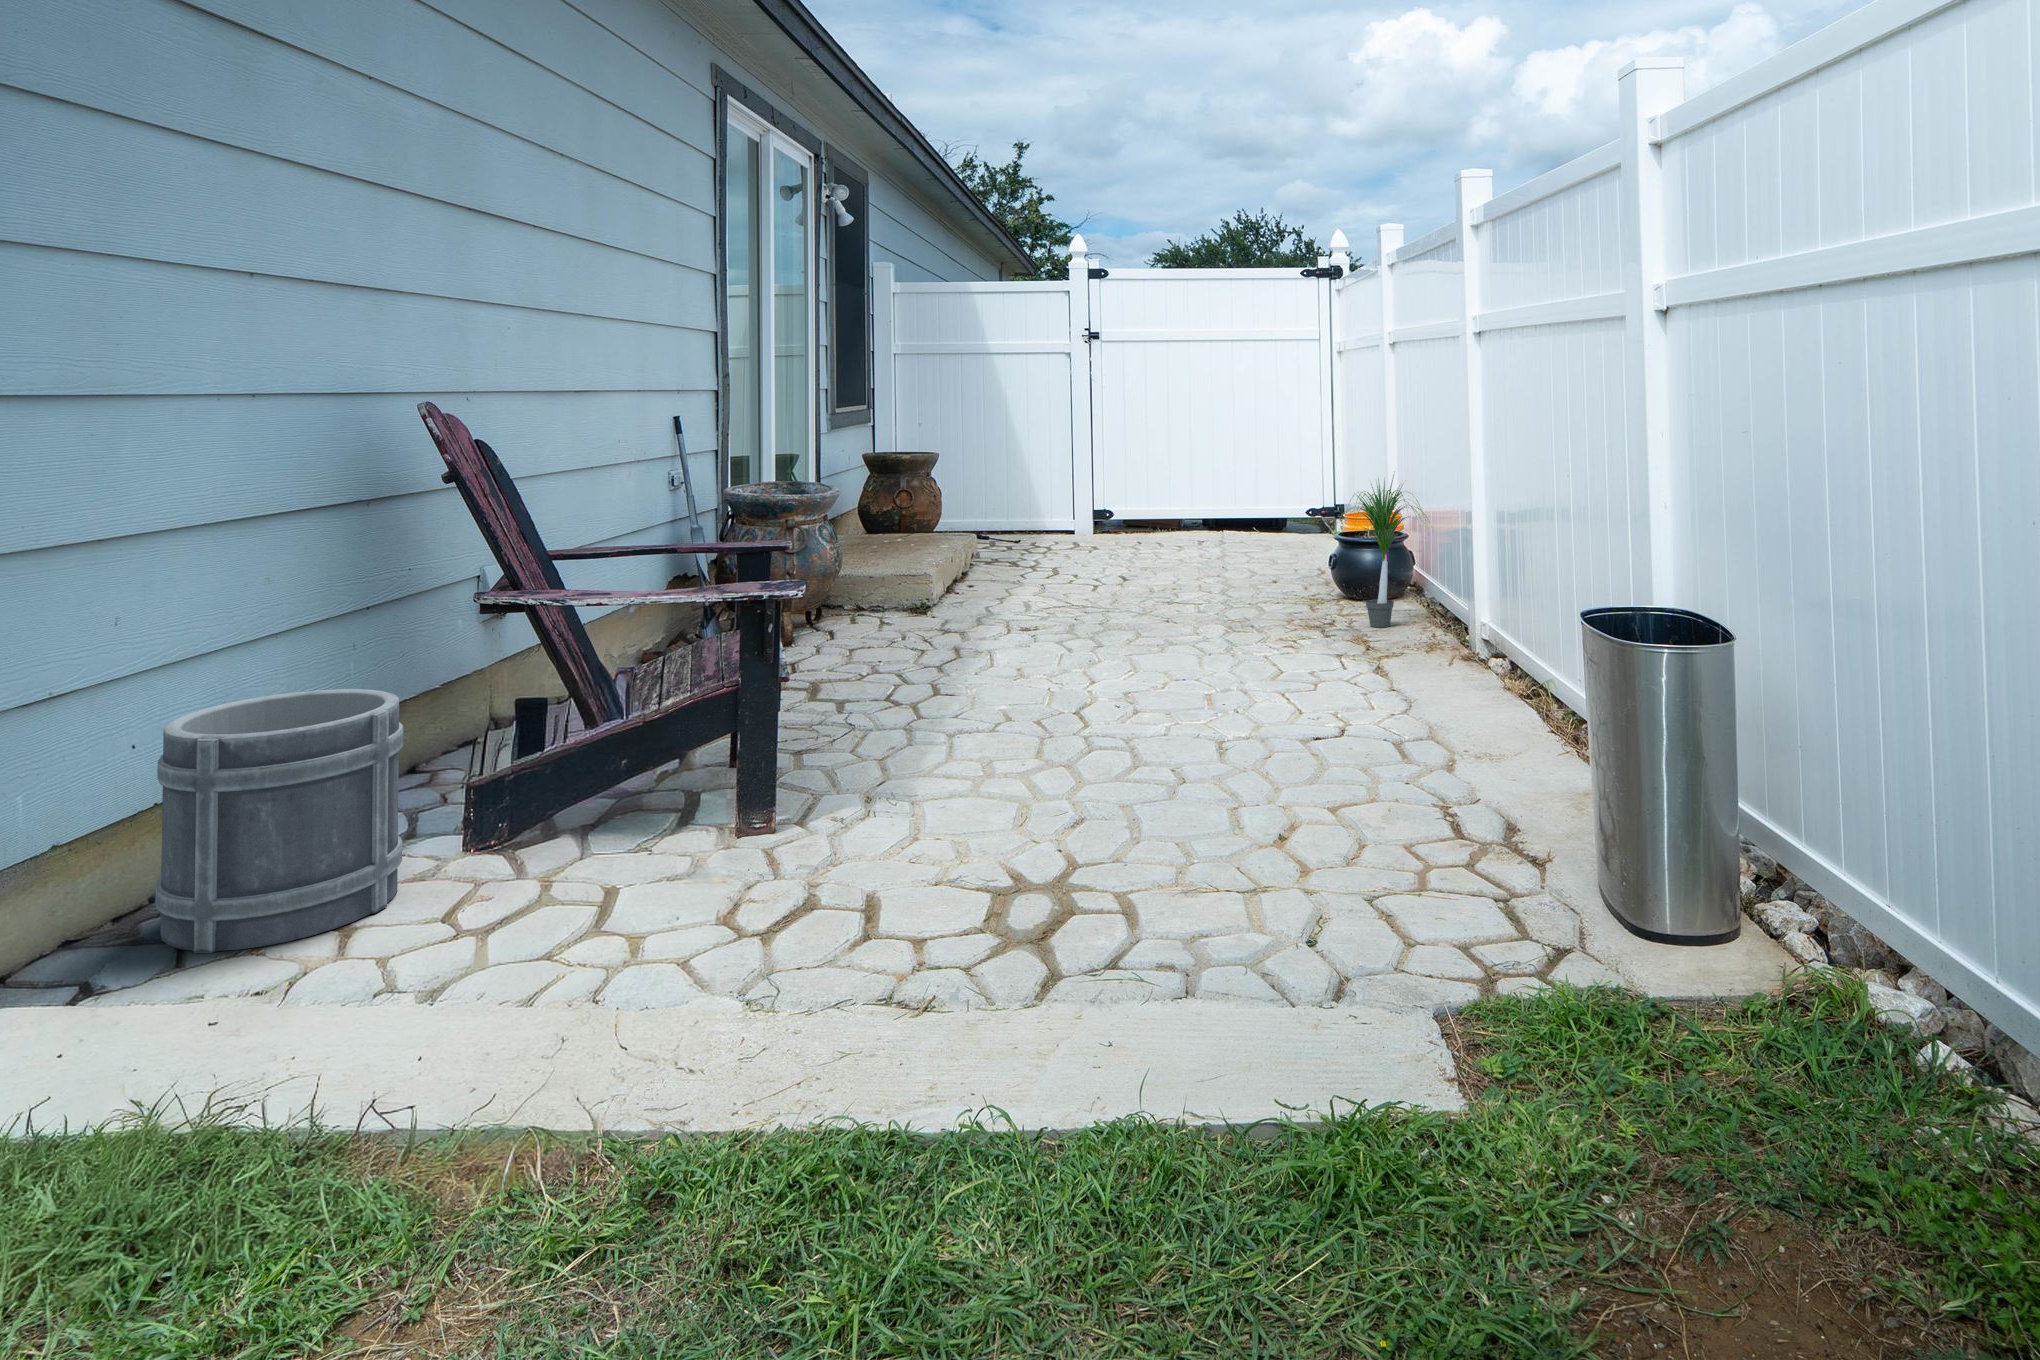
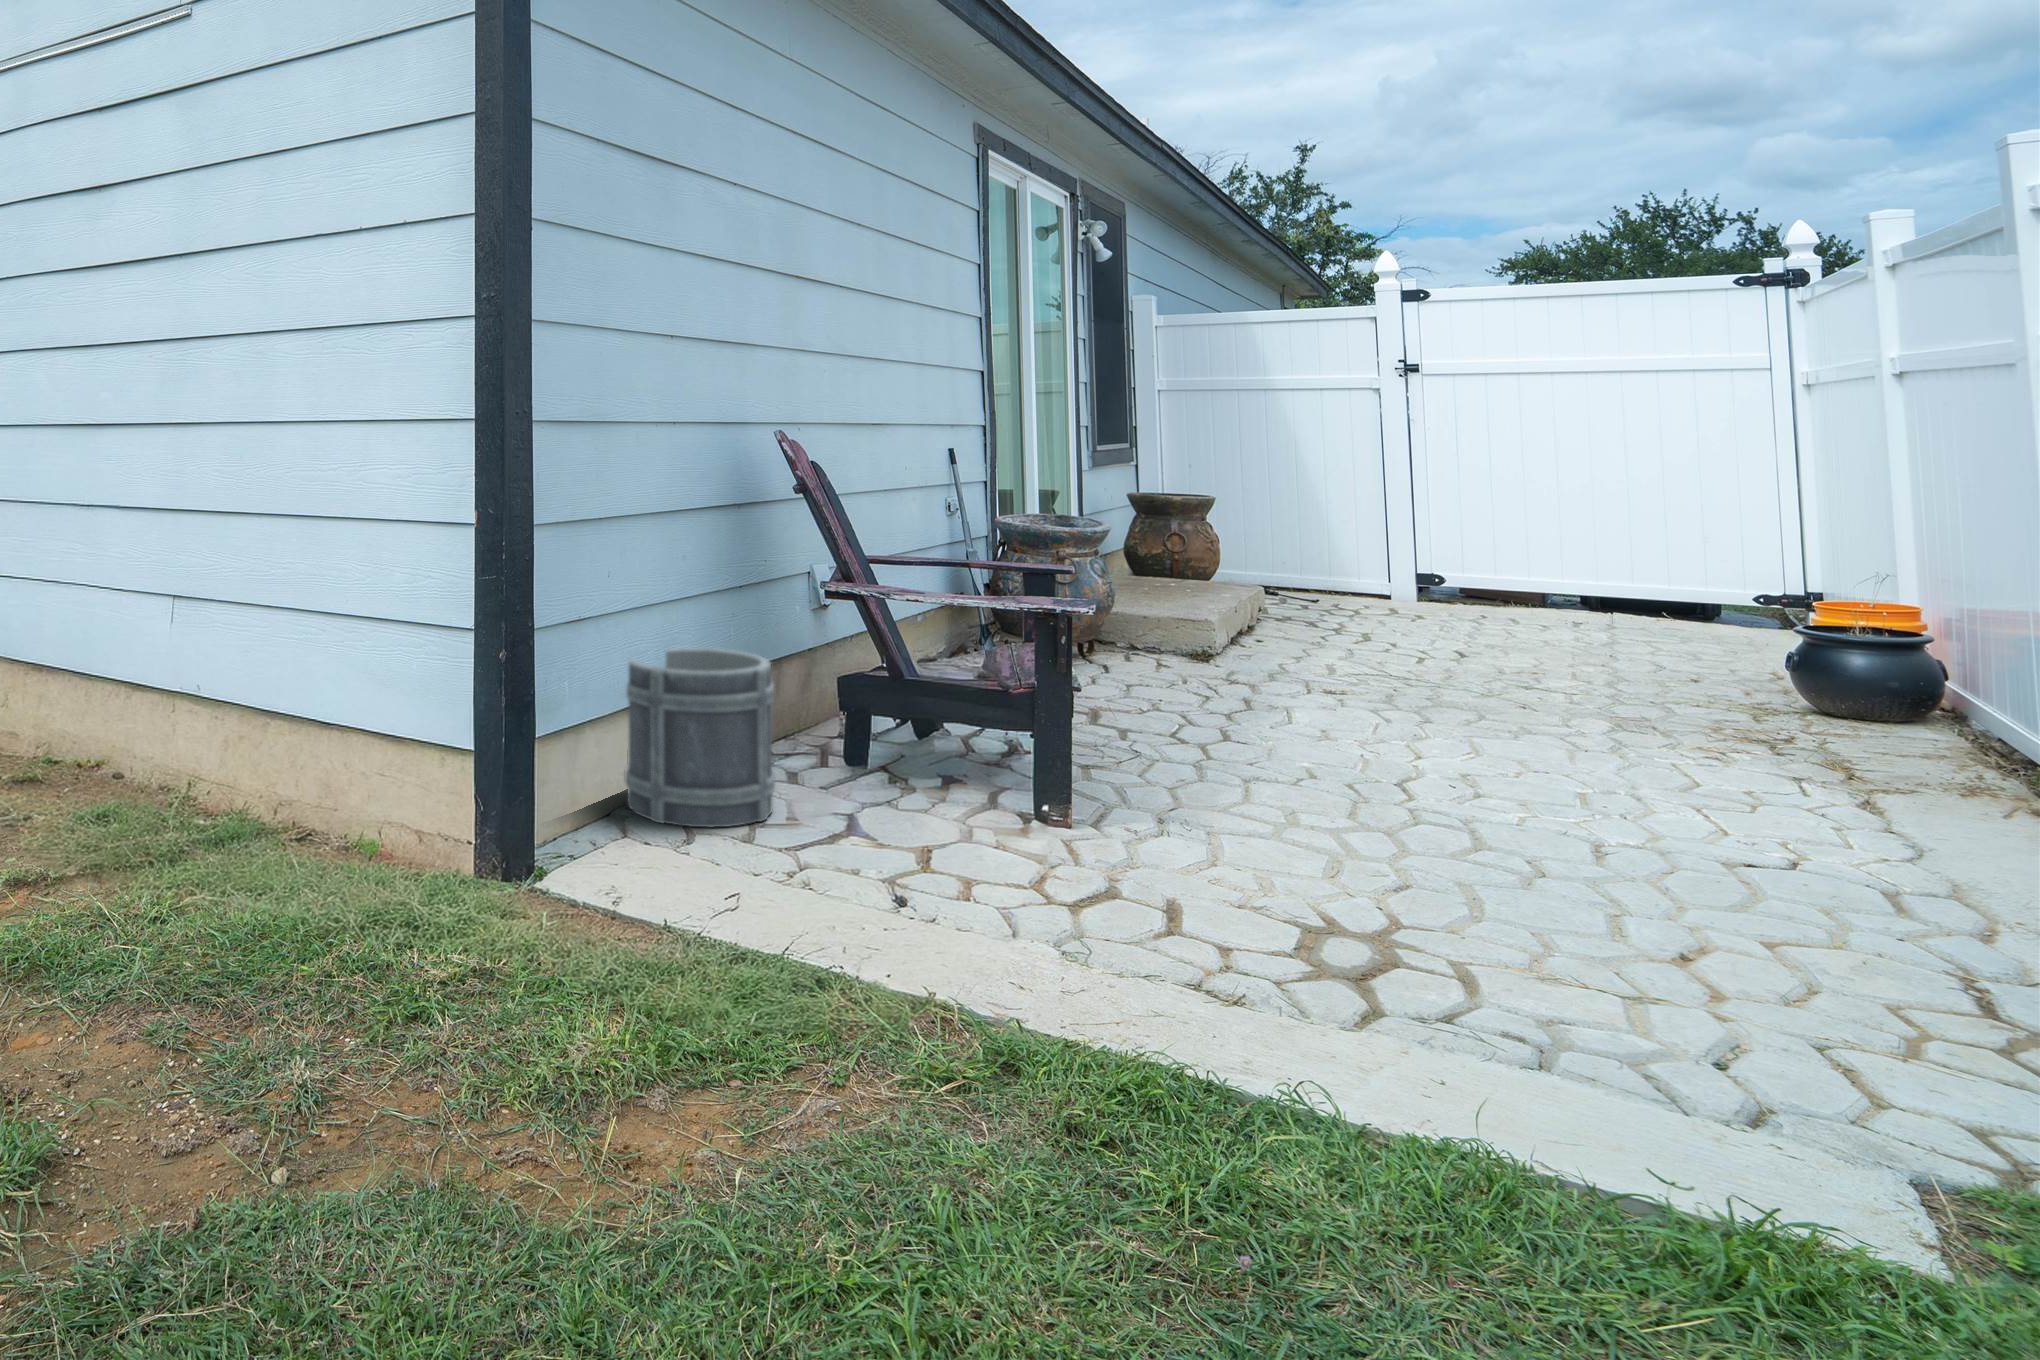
potted plant: present [1342,475,1428,627] -> none [1788,544,1986,757]

